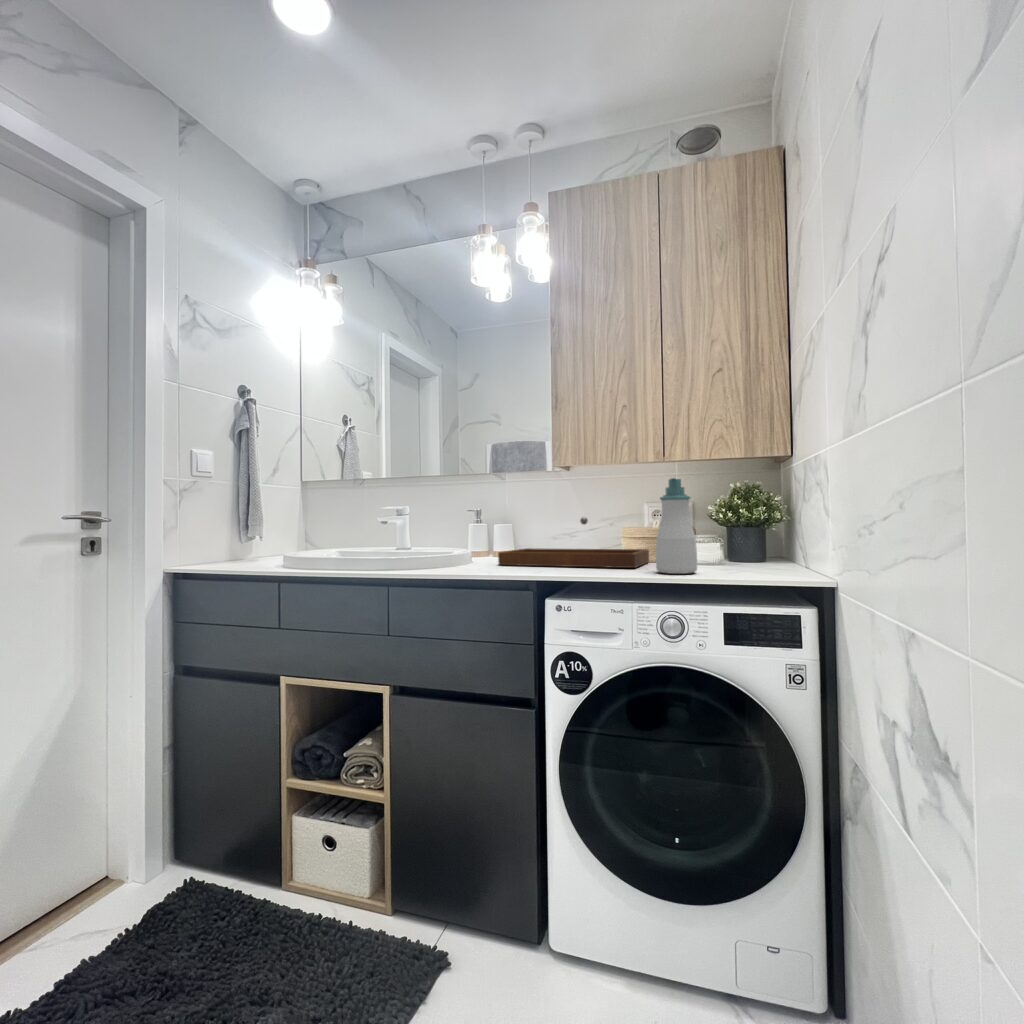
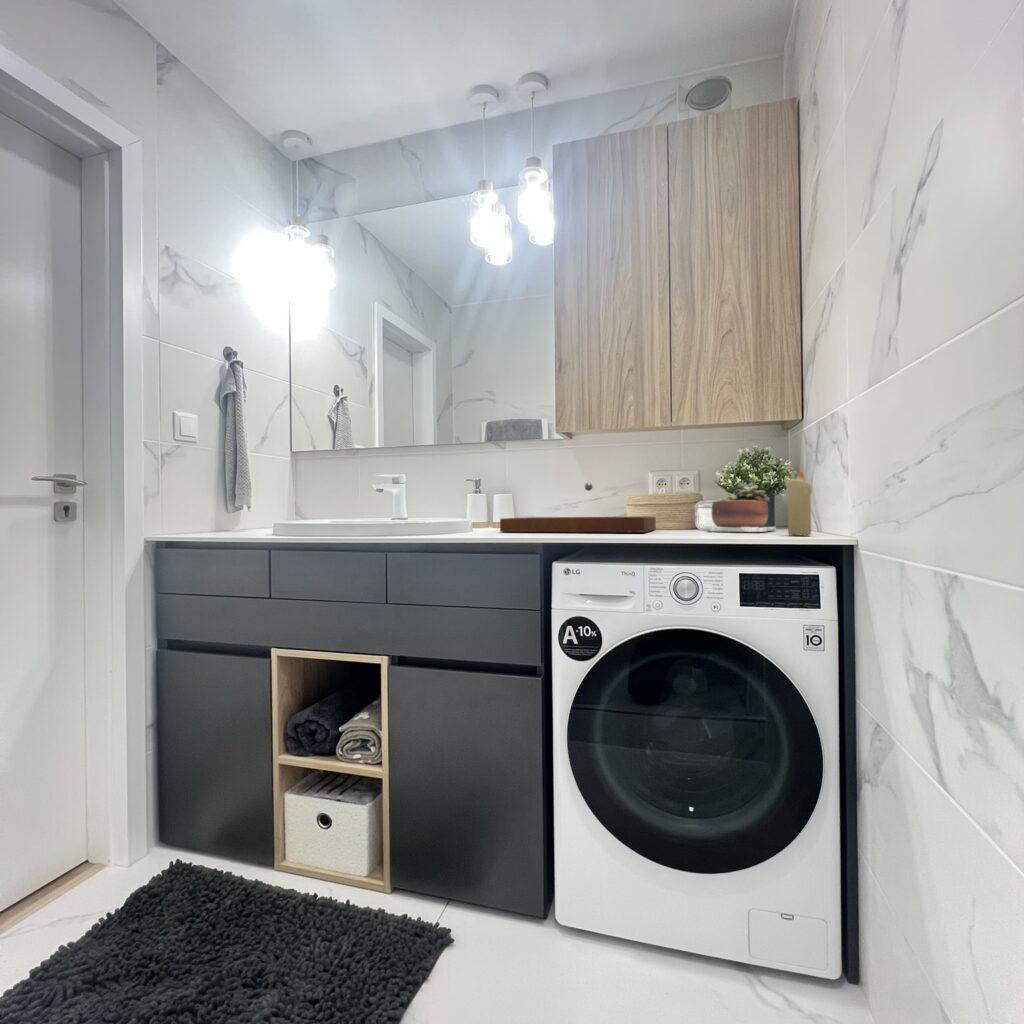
soap bottle: present [656,478,697,574] -> none [667,436,711,535]
candle: none [769,510,794,575] -> present [786,469,812,535]
succulent plant: none [693,518,766,568] -> present [703,483,776,532]

